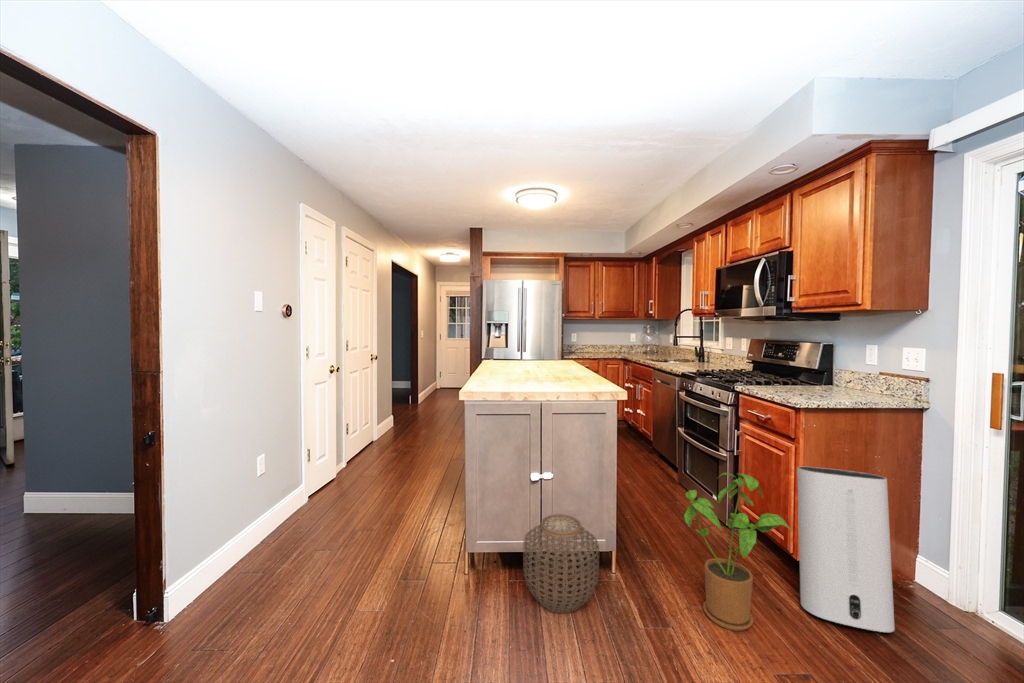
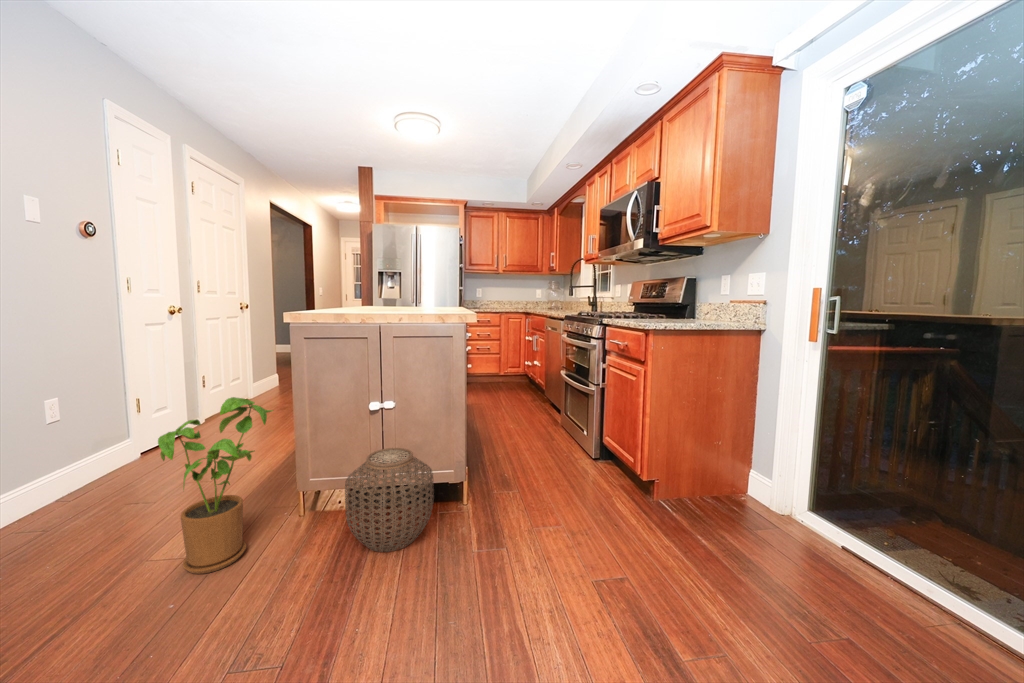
air purifier: present [797,467,895,632] -> none [639,388,718,539]
house plant: present [684,473,791,631] -> present [158,397,273,574]

